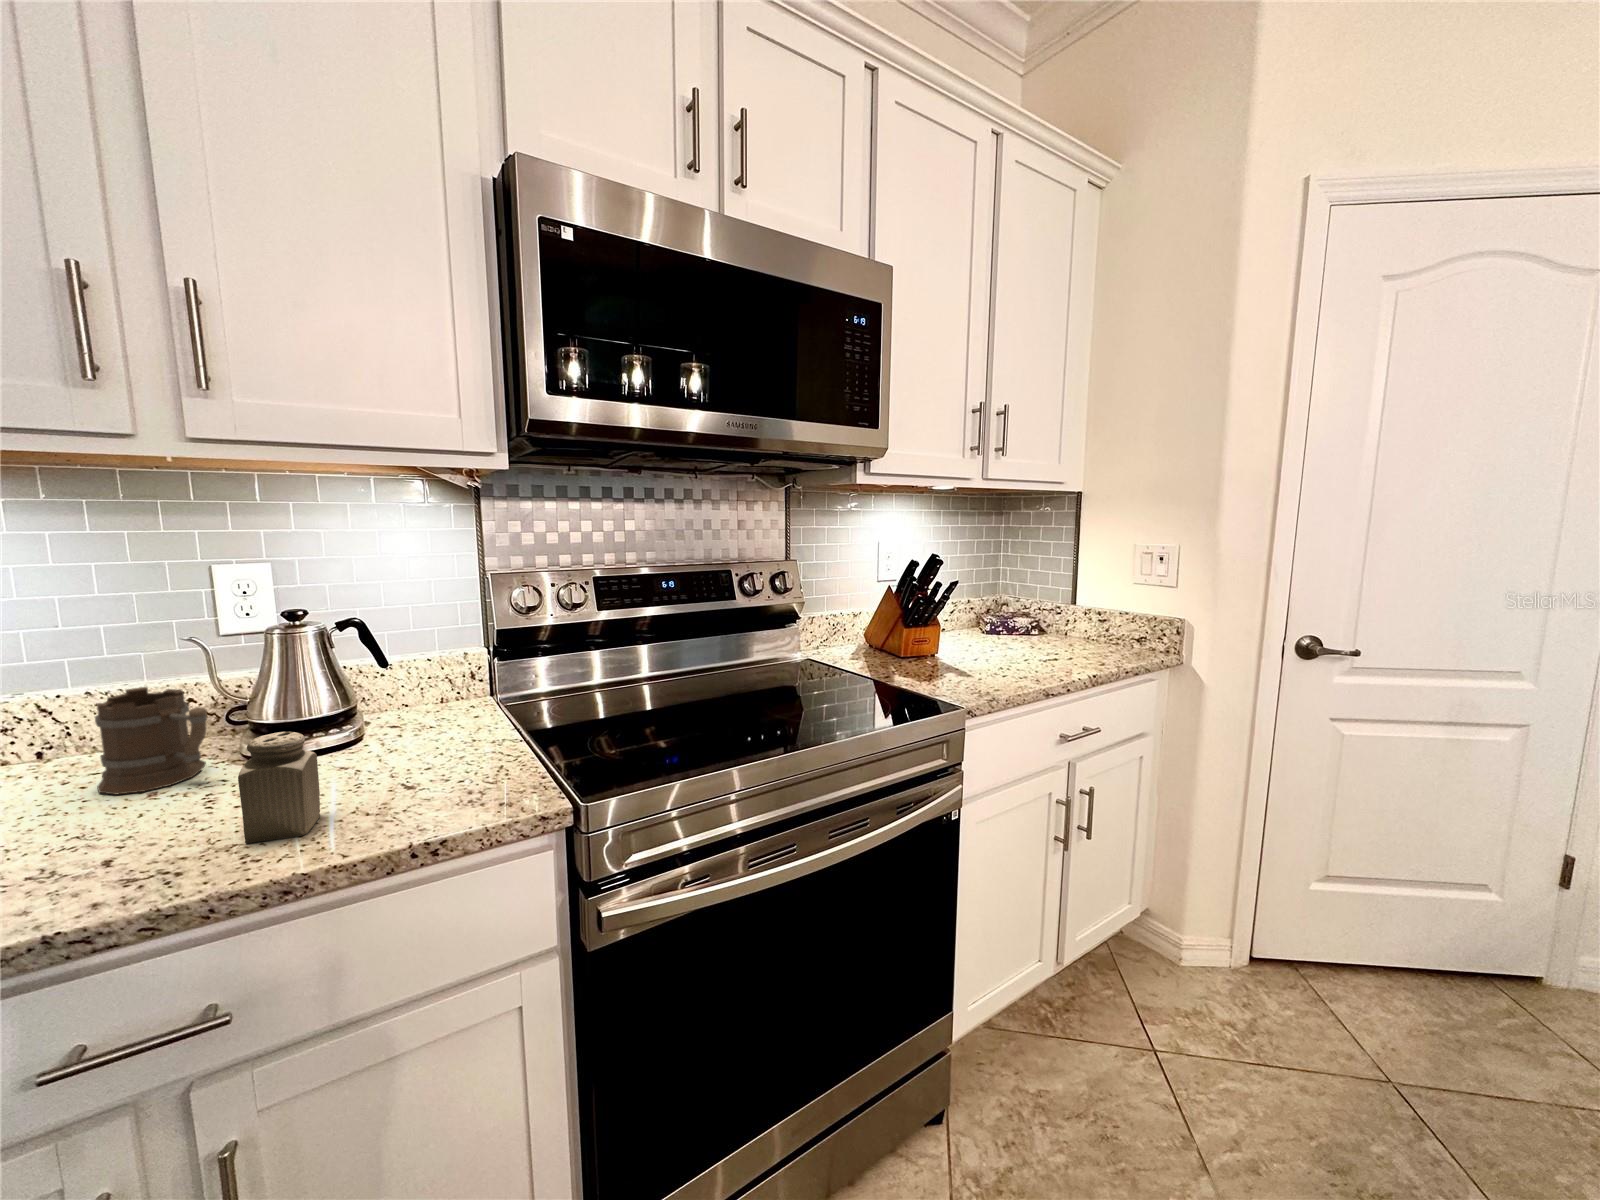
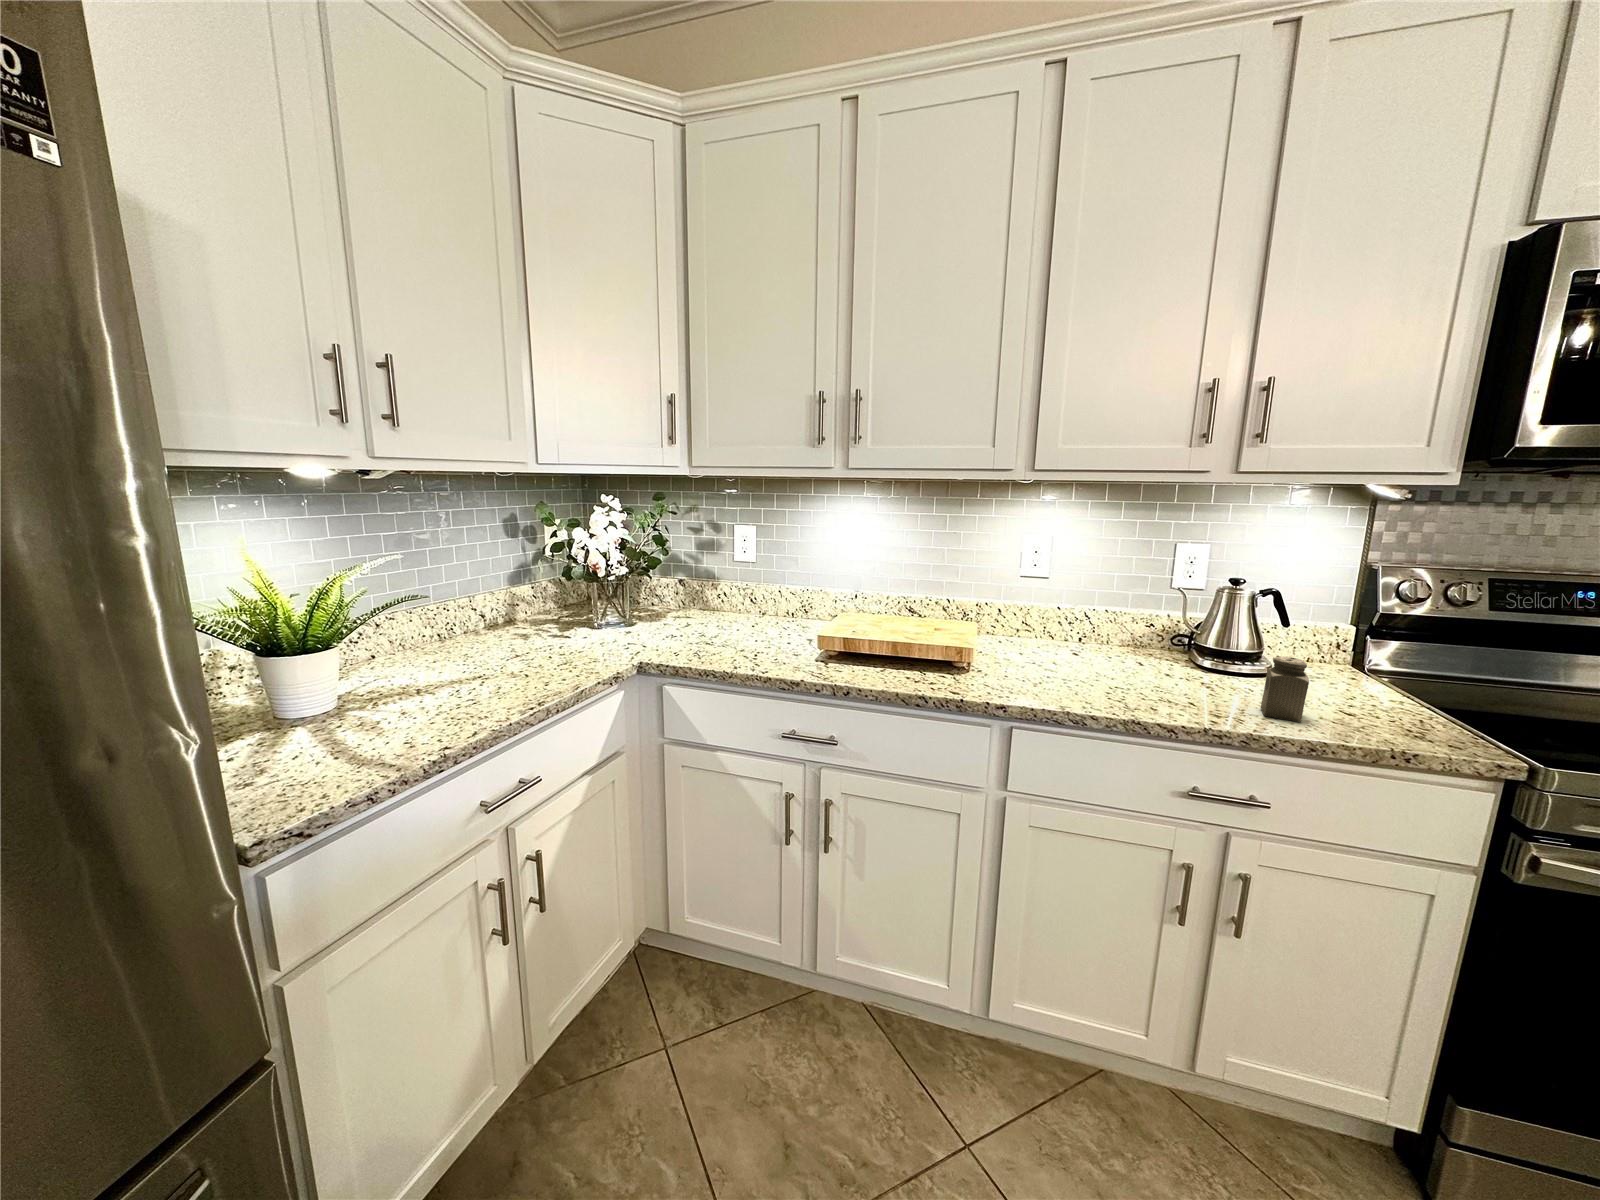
mug: present [95,687,207,794] -> none [1130,613,1202,673]

